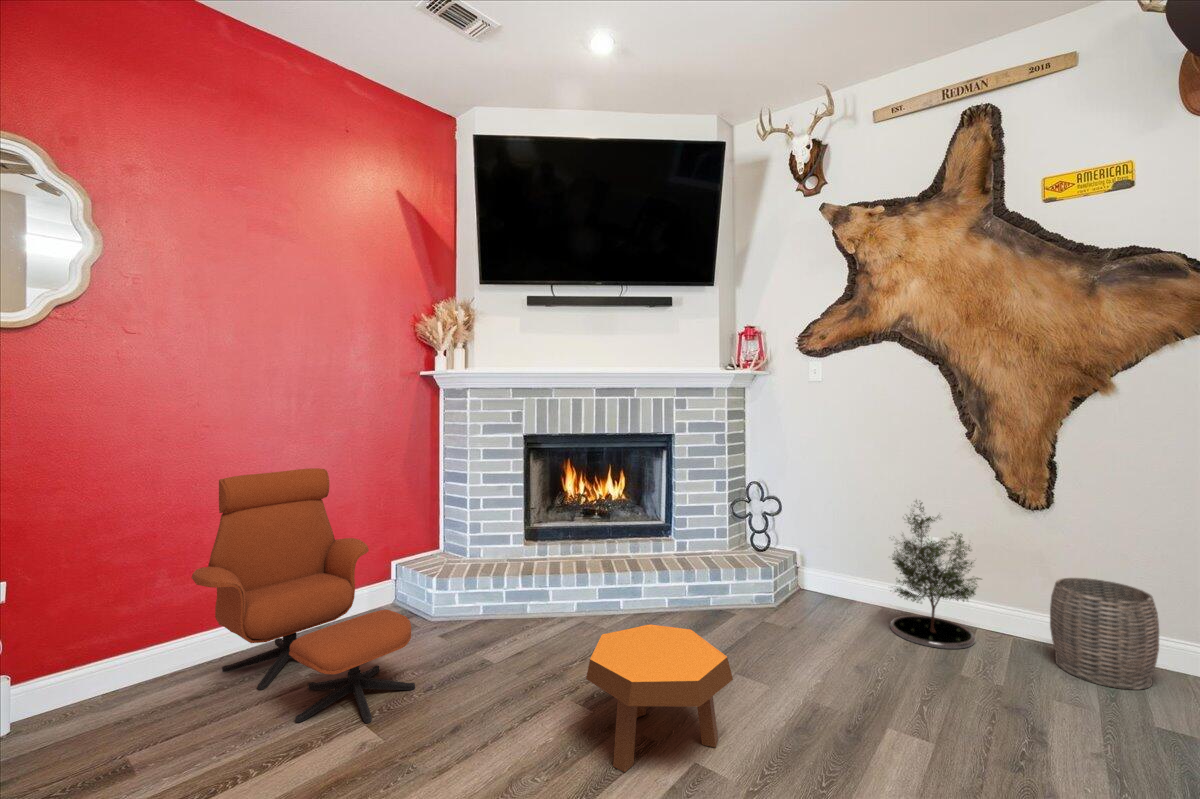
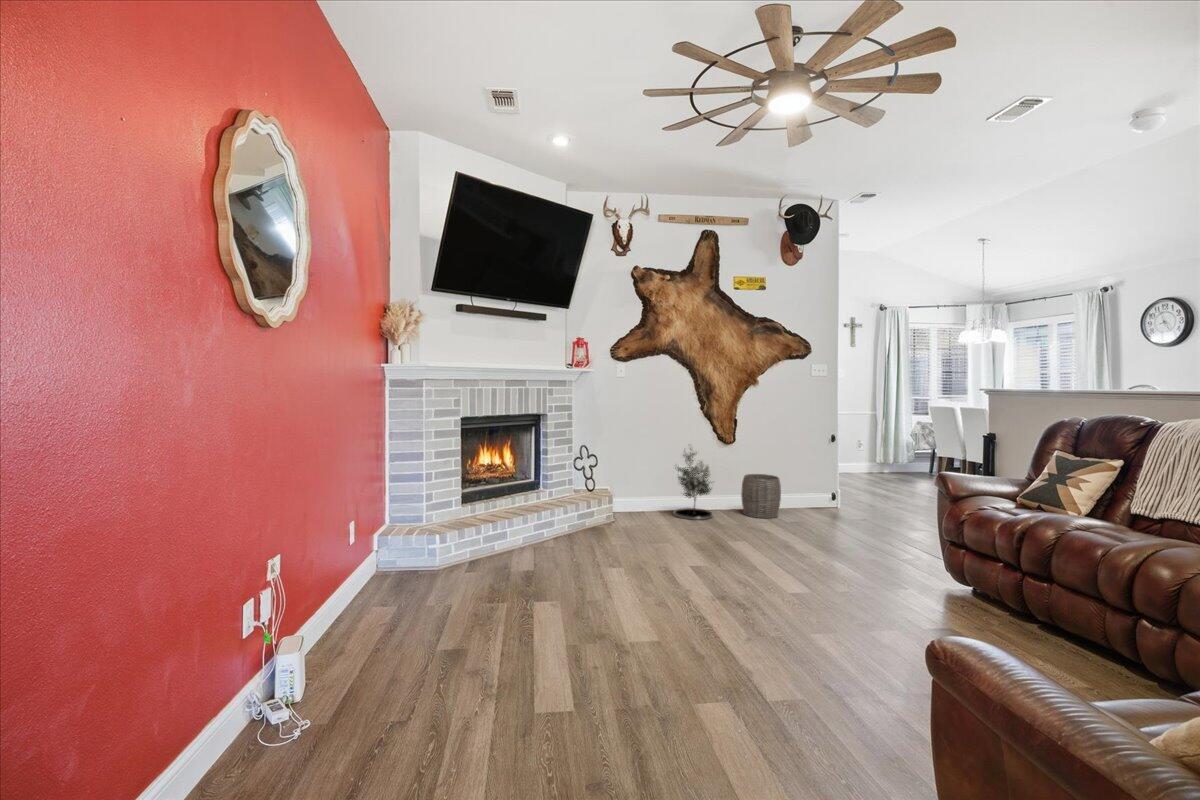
lounge chair: present [192,468,415,723] -> none [352,453,539,633]
footstool: present [586,624,733,772] -> none [632,520,710,586]

